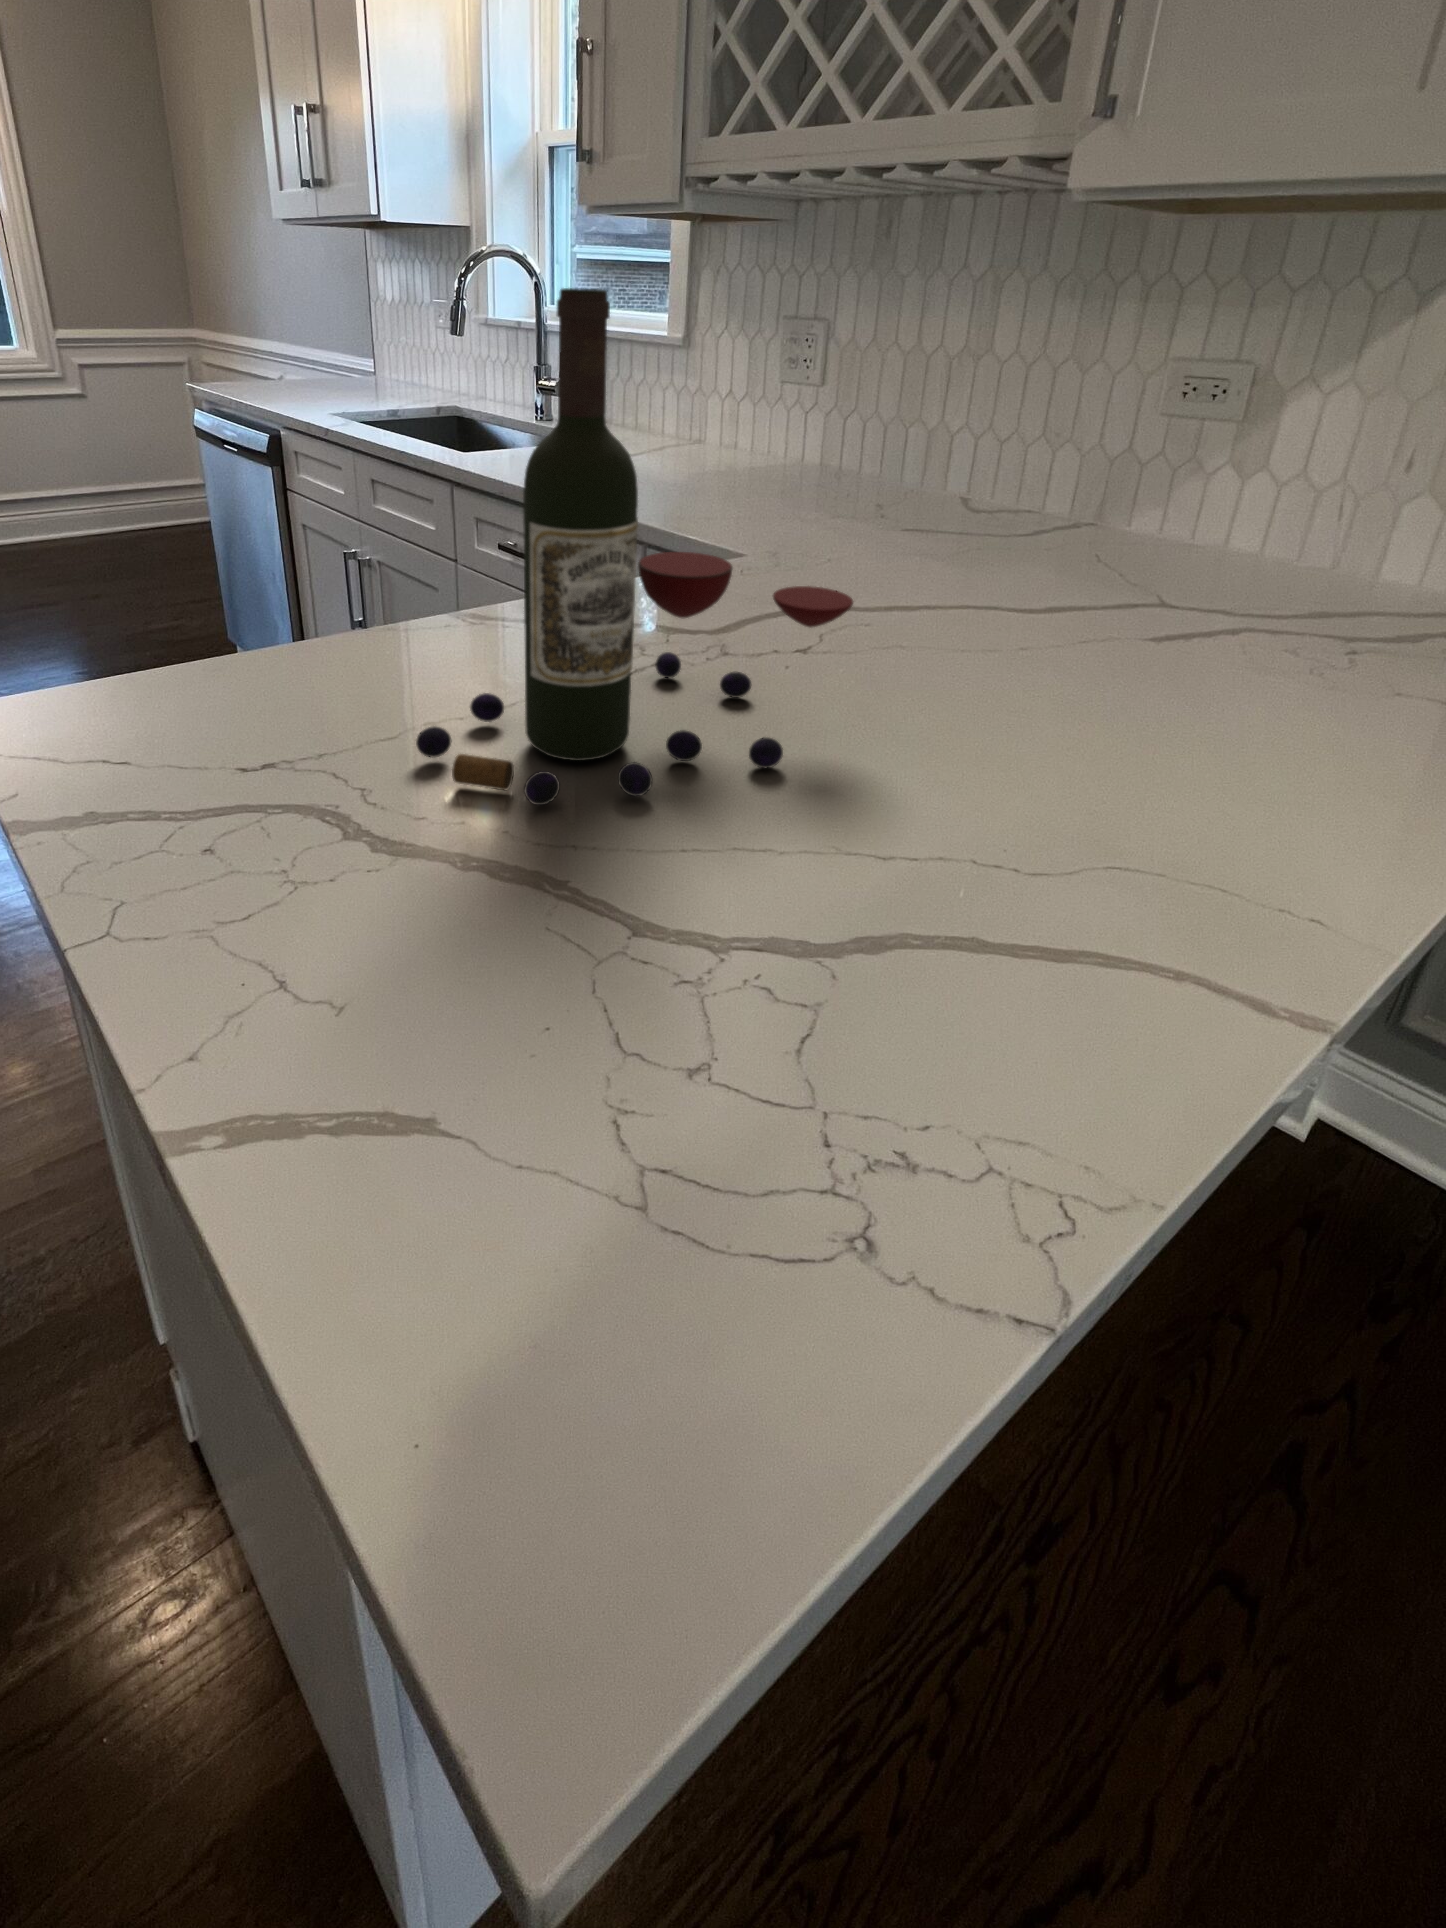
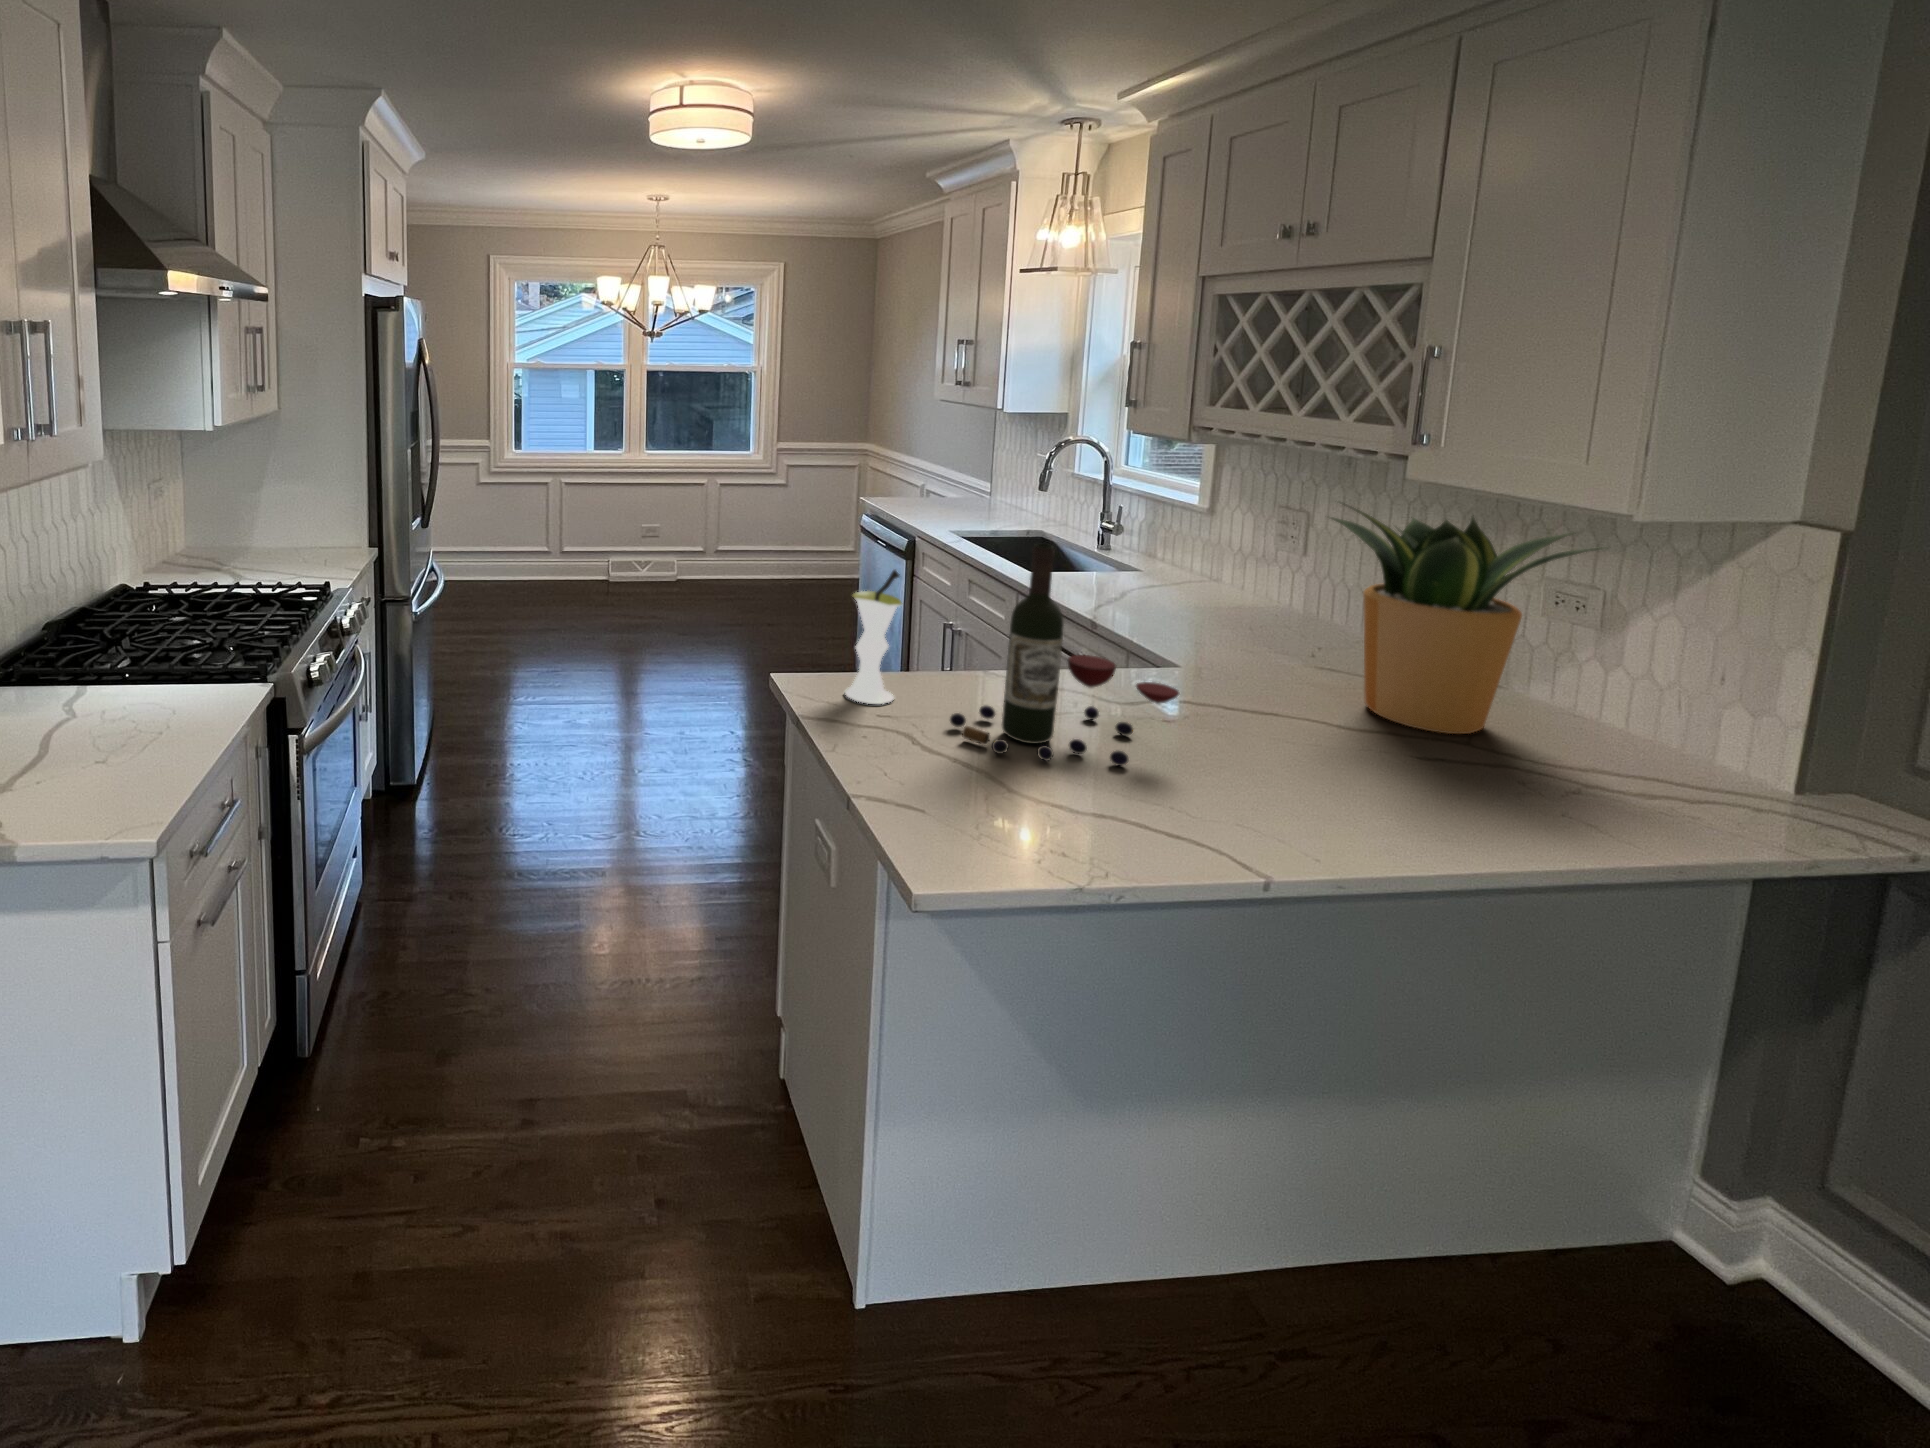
potted plant: none [943,225,1331,595] -> present [1331,508,1602,734]
vase: none [125,410,285,744] -> present [845,570,902,704]

